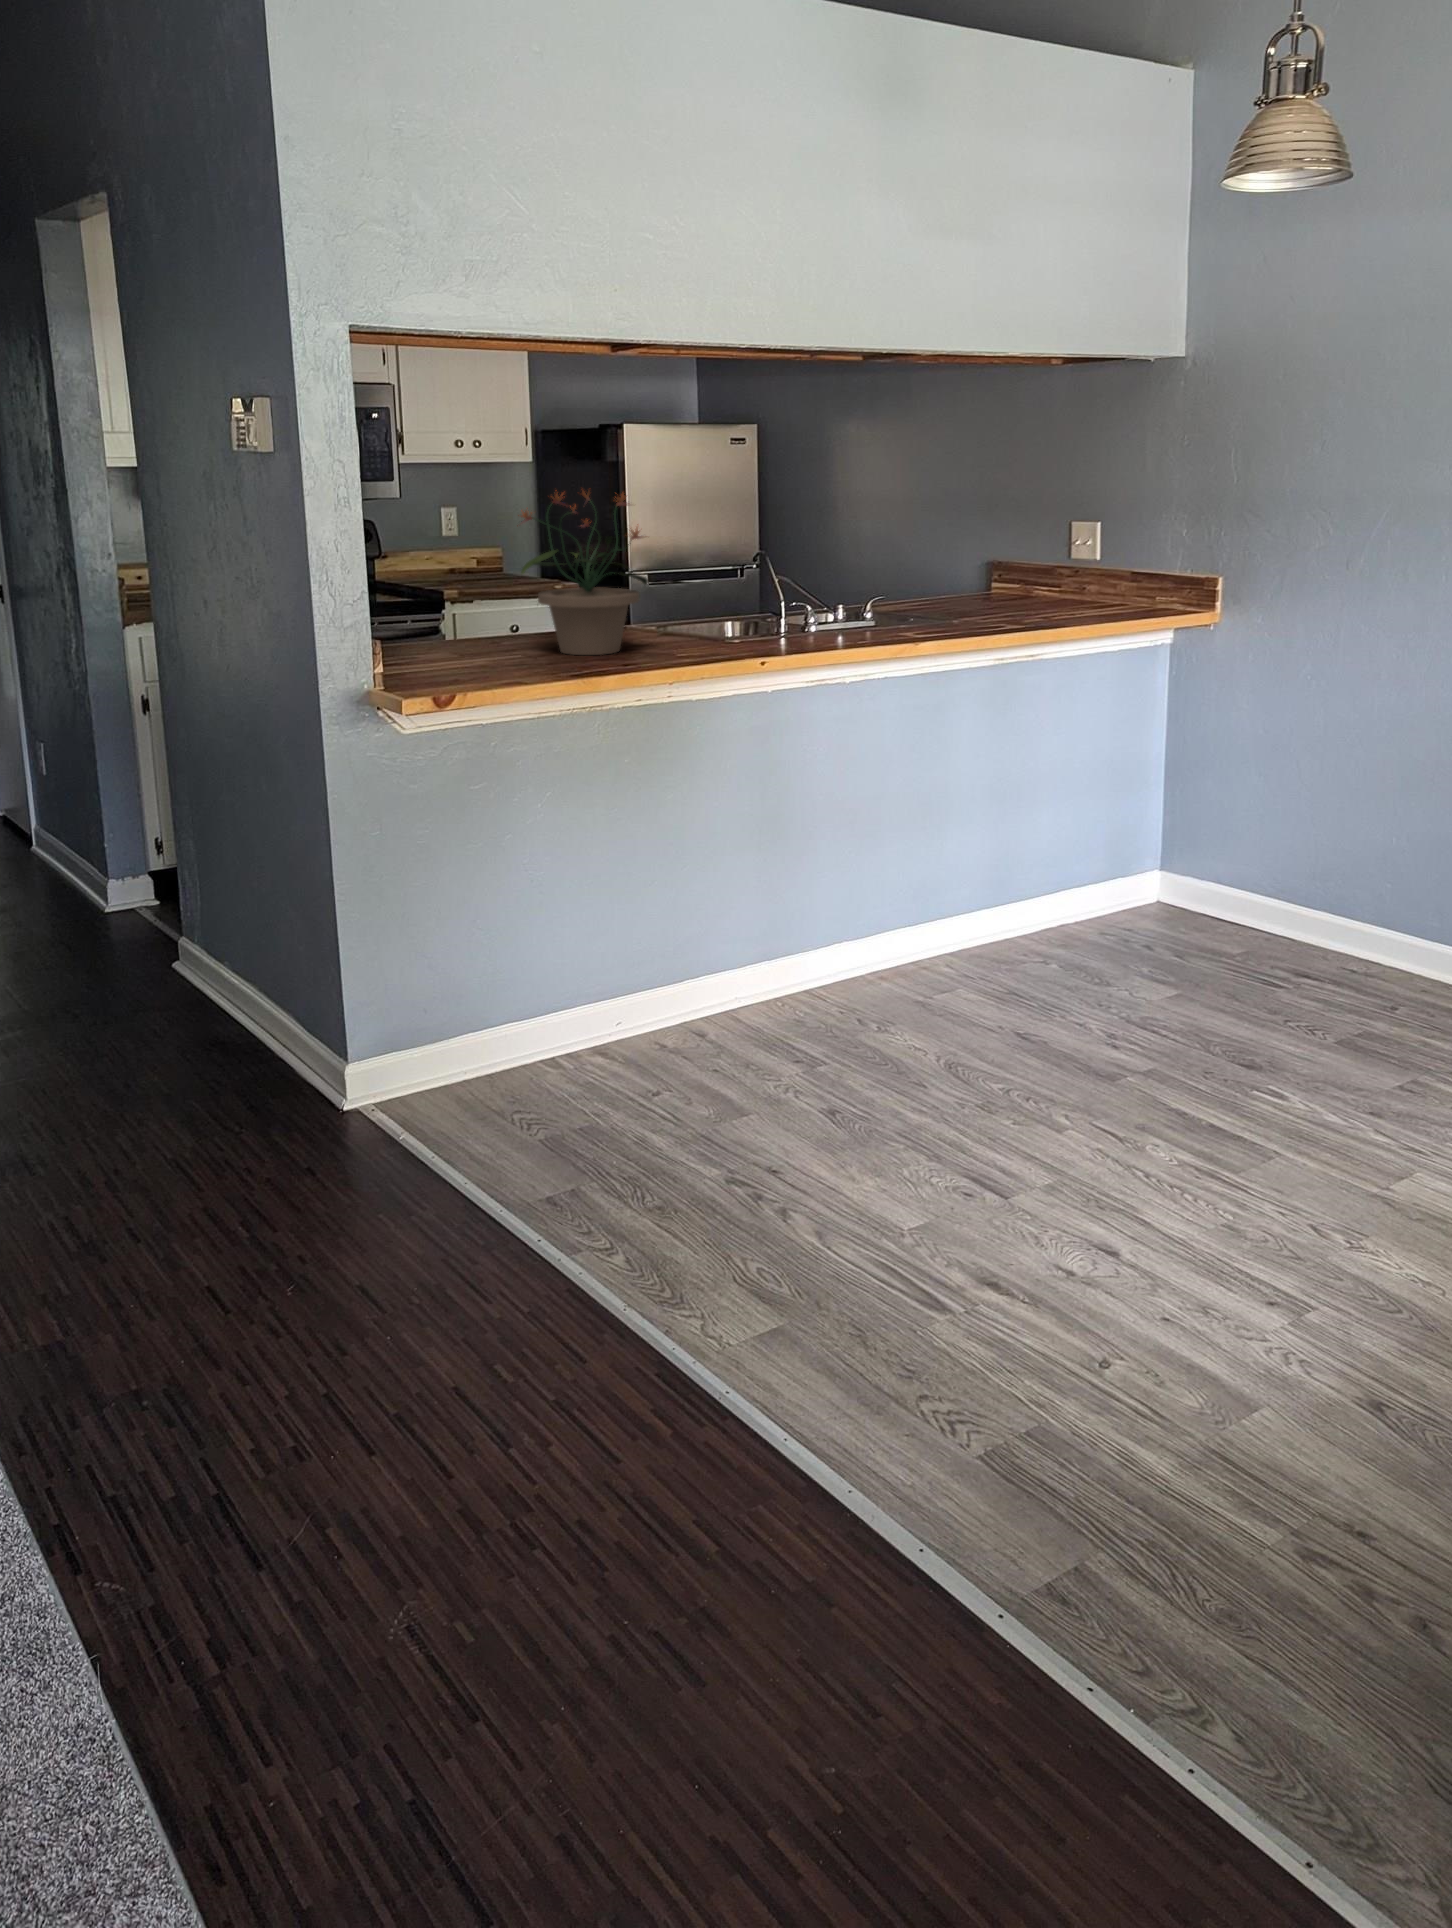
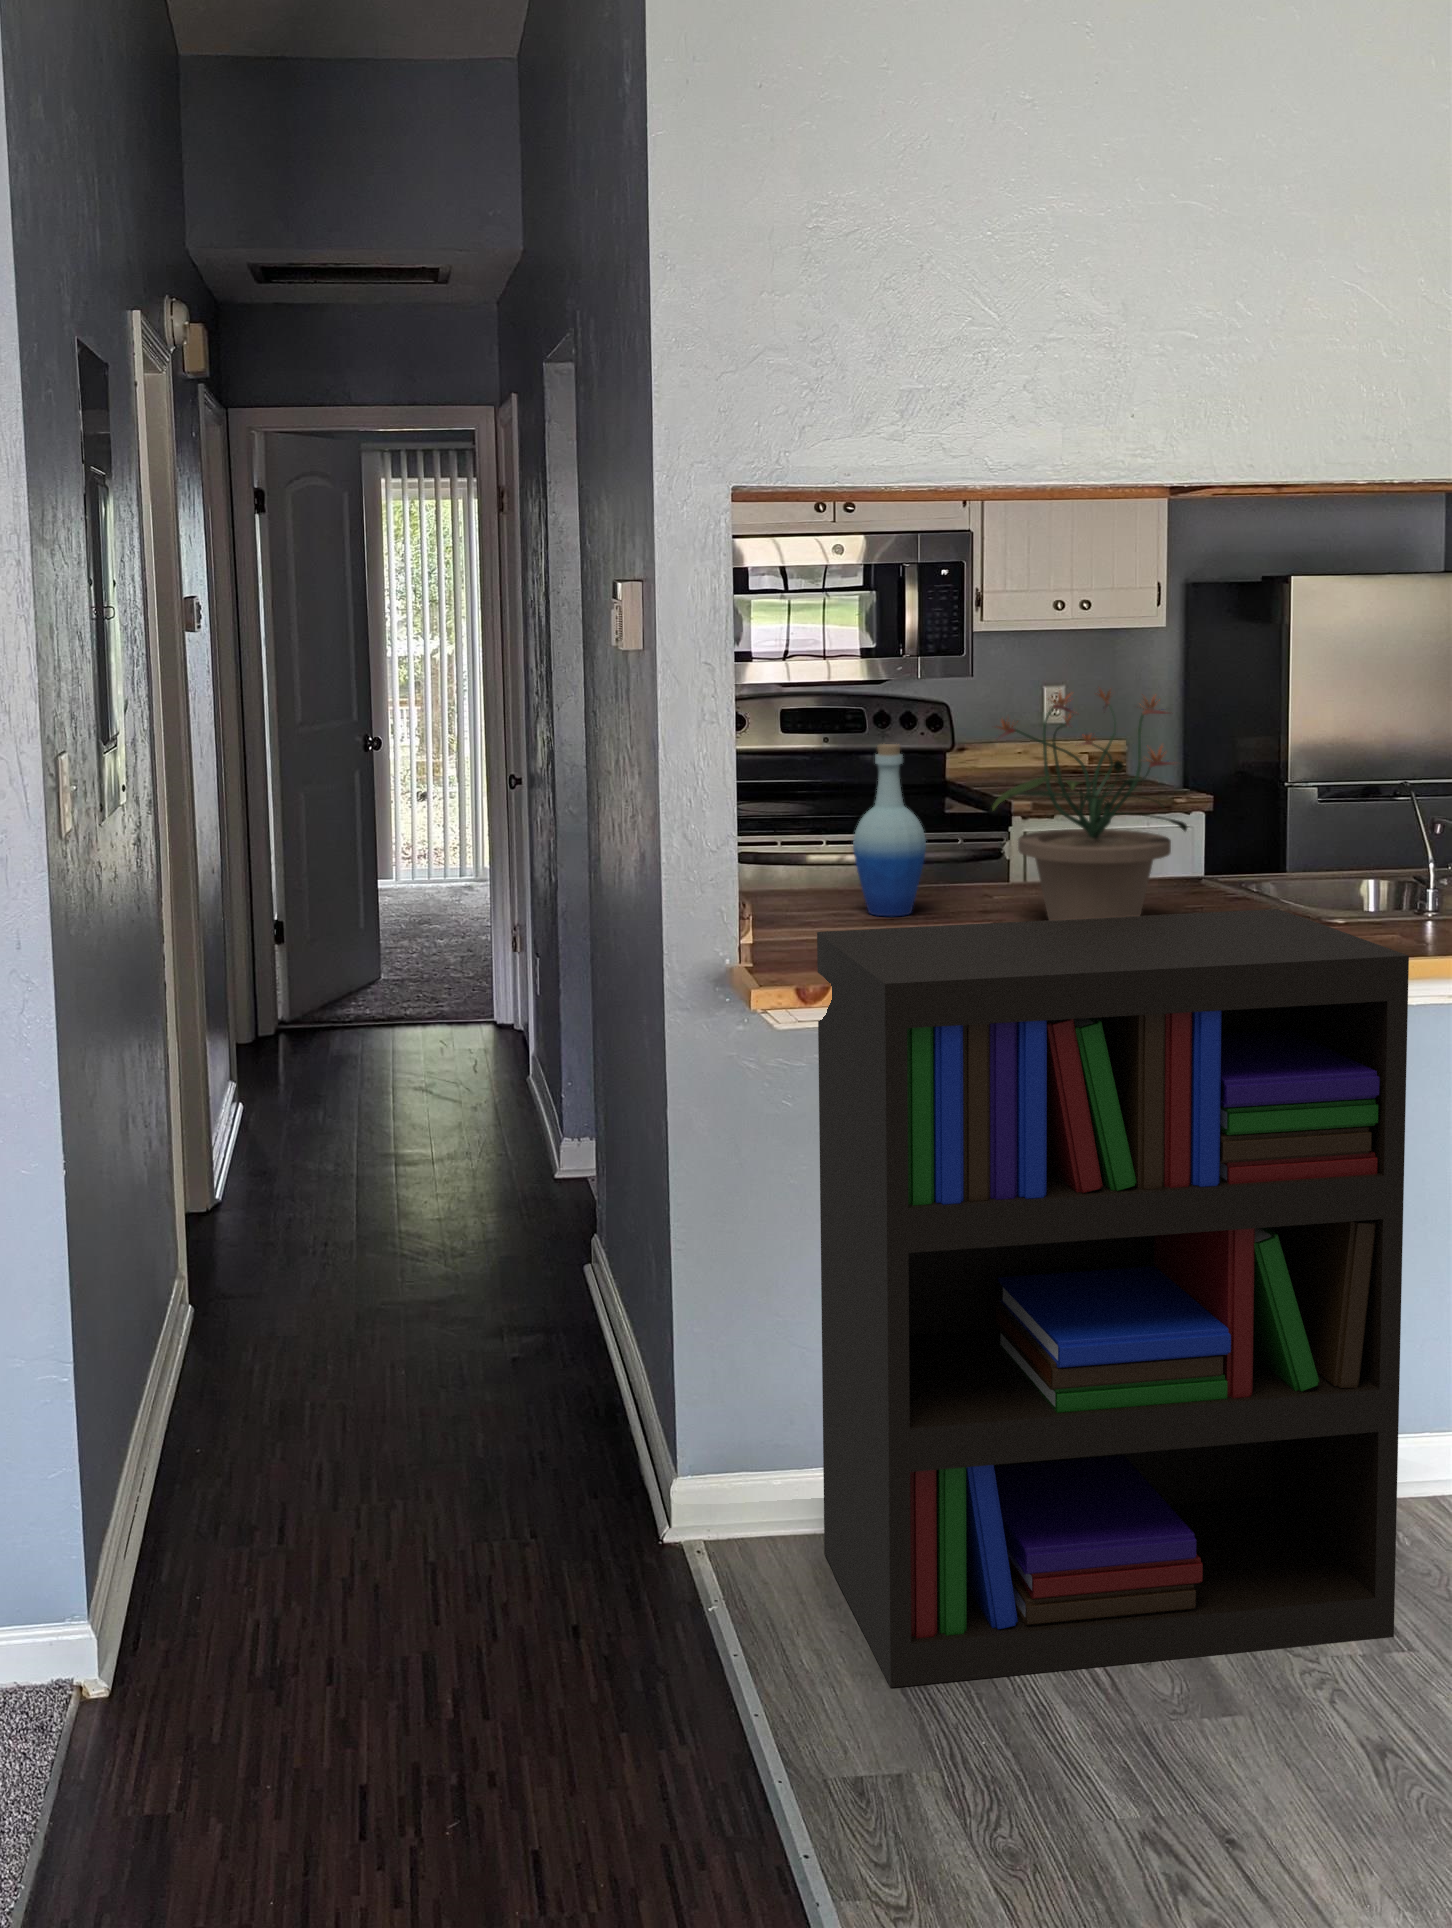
bottle: none [417,530,471,655] -> present [853,744,926,916]
bookshelf: none [437,630,817,1151] -> present [817,909,1409,1688]

